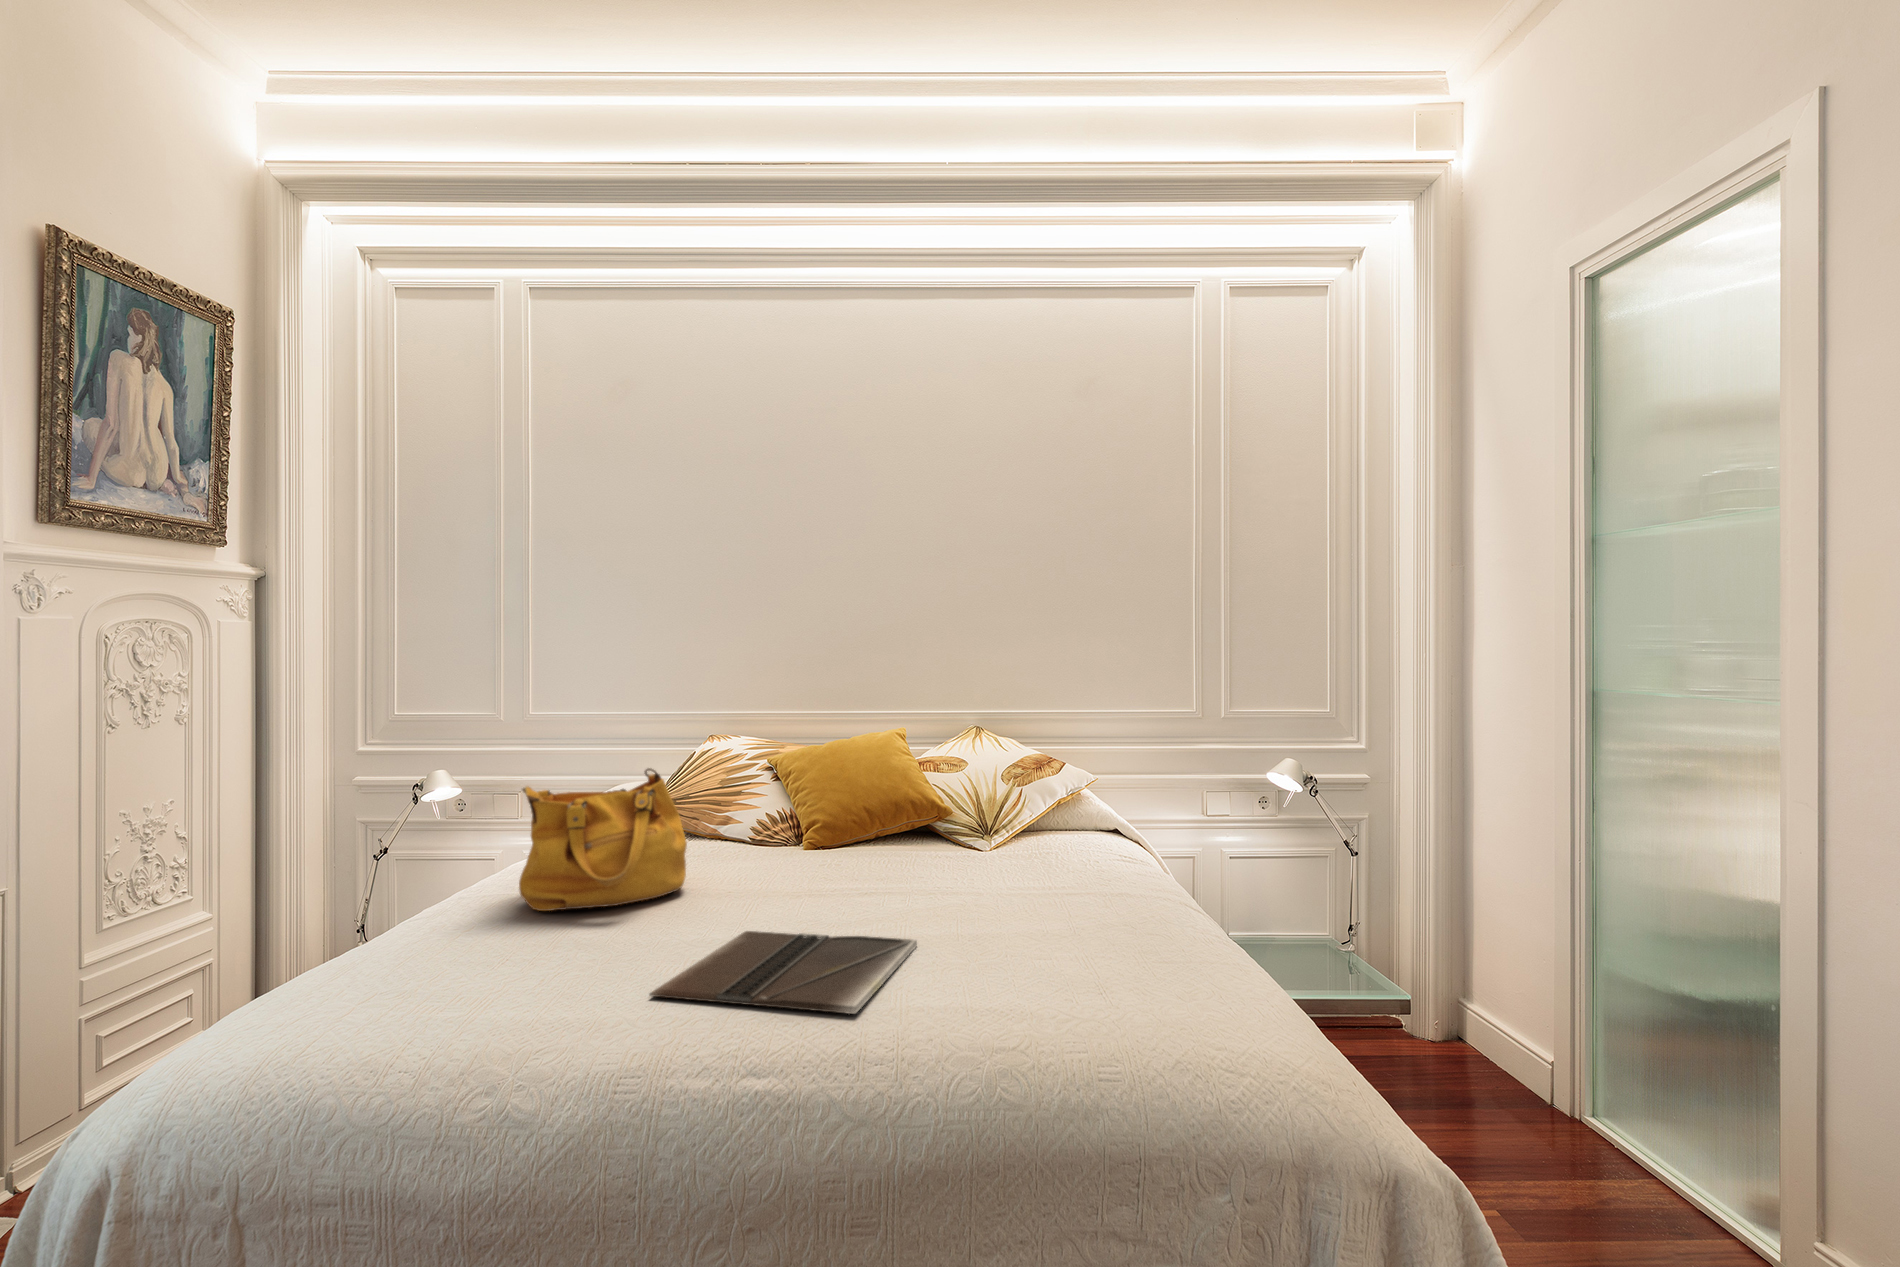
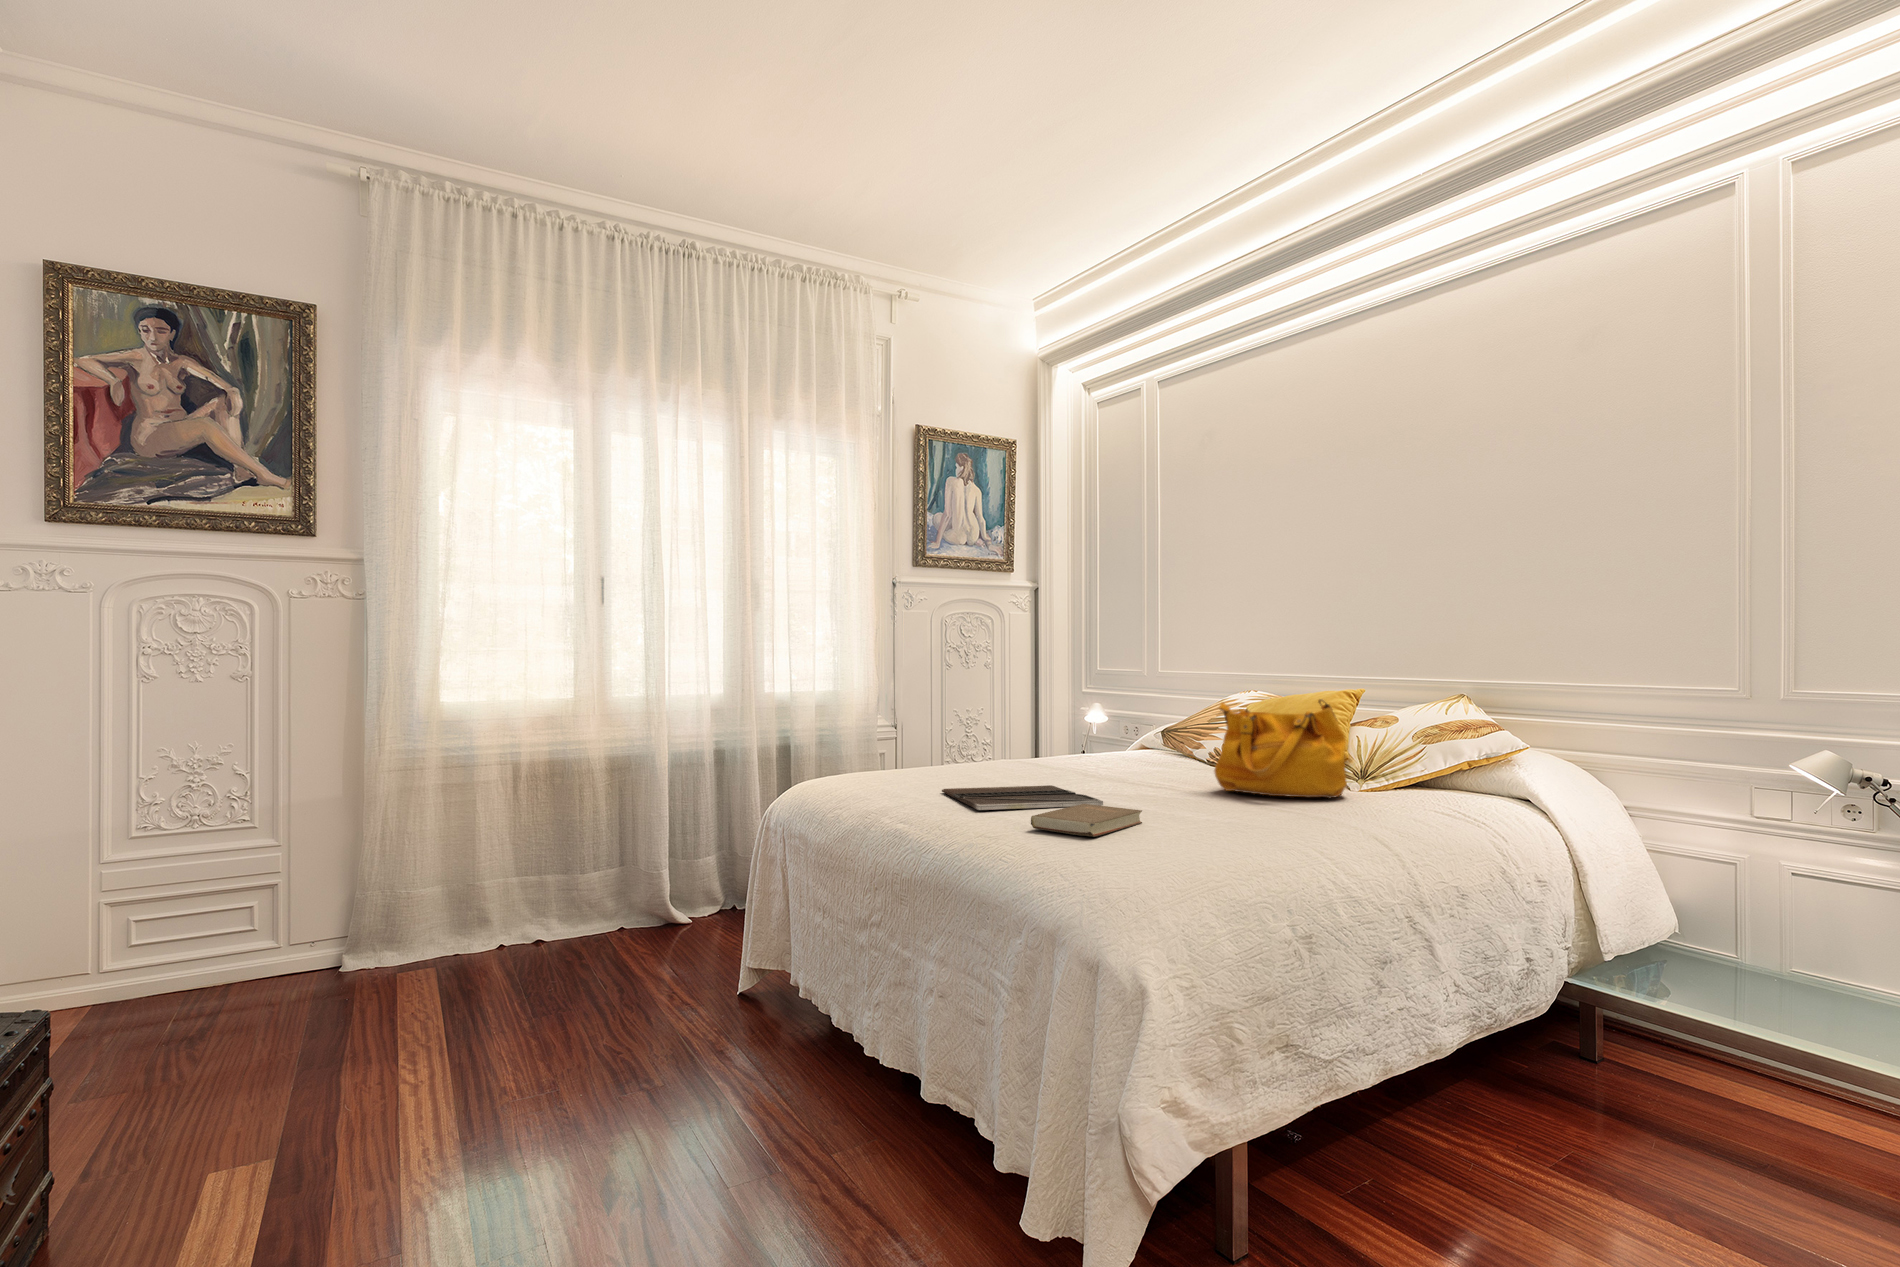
handbag: present [519,768,687,911] -> present [1214,699,1347,798]
book: none [976,944,1132,1019] -> present [1031,804,1142,837]

